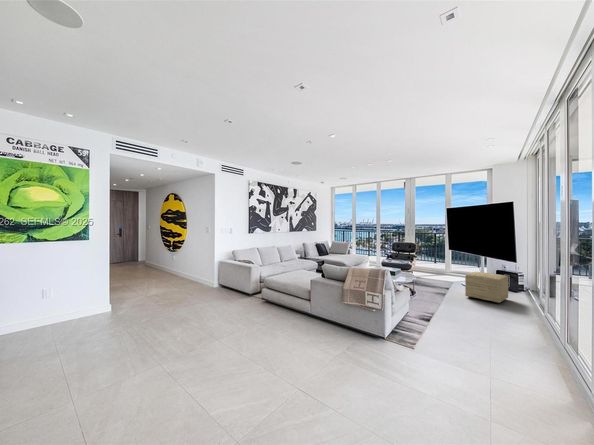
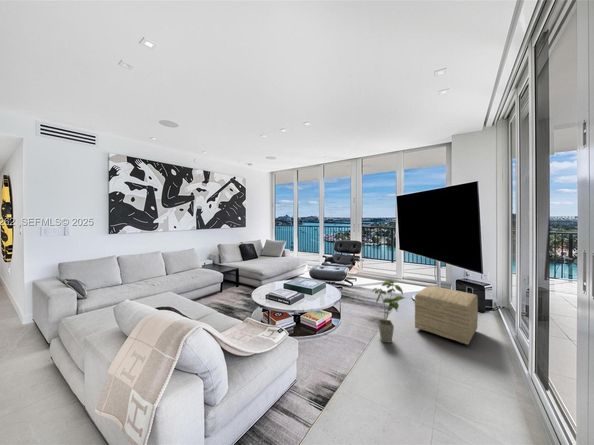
house plant: none [438,263,460,301] -> present [373,280,405,343]

